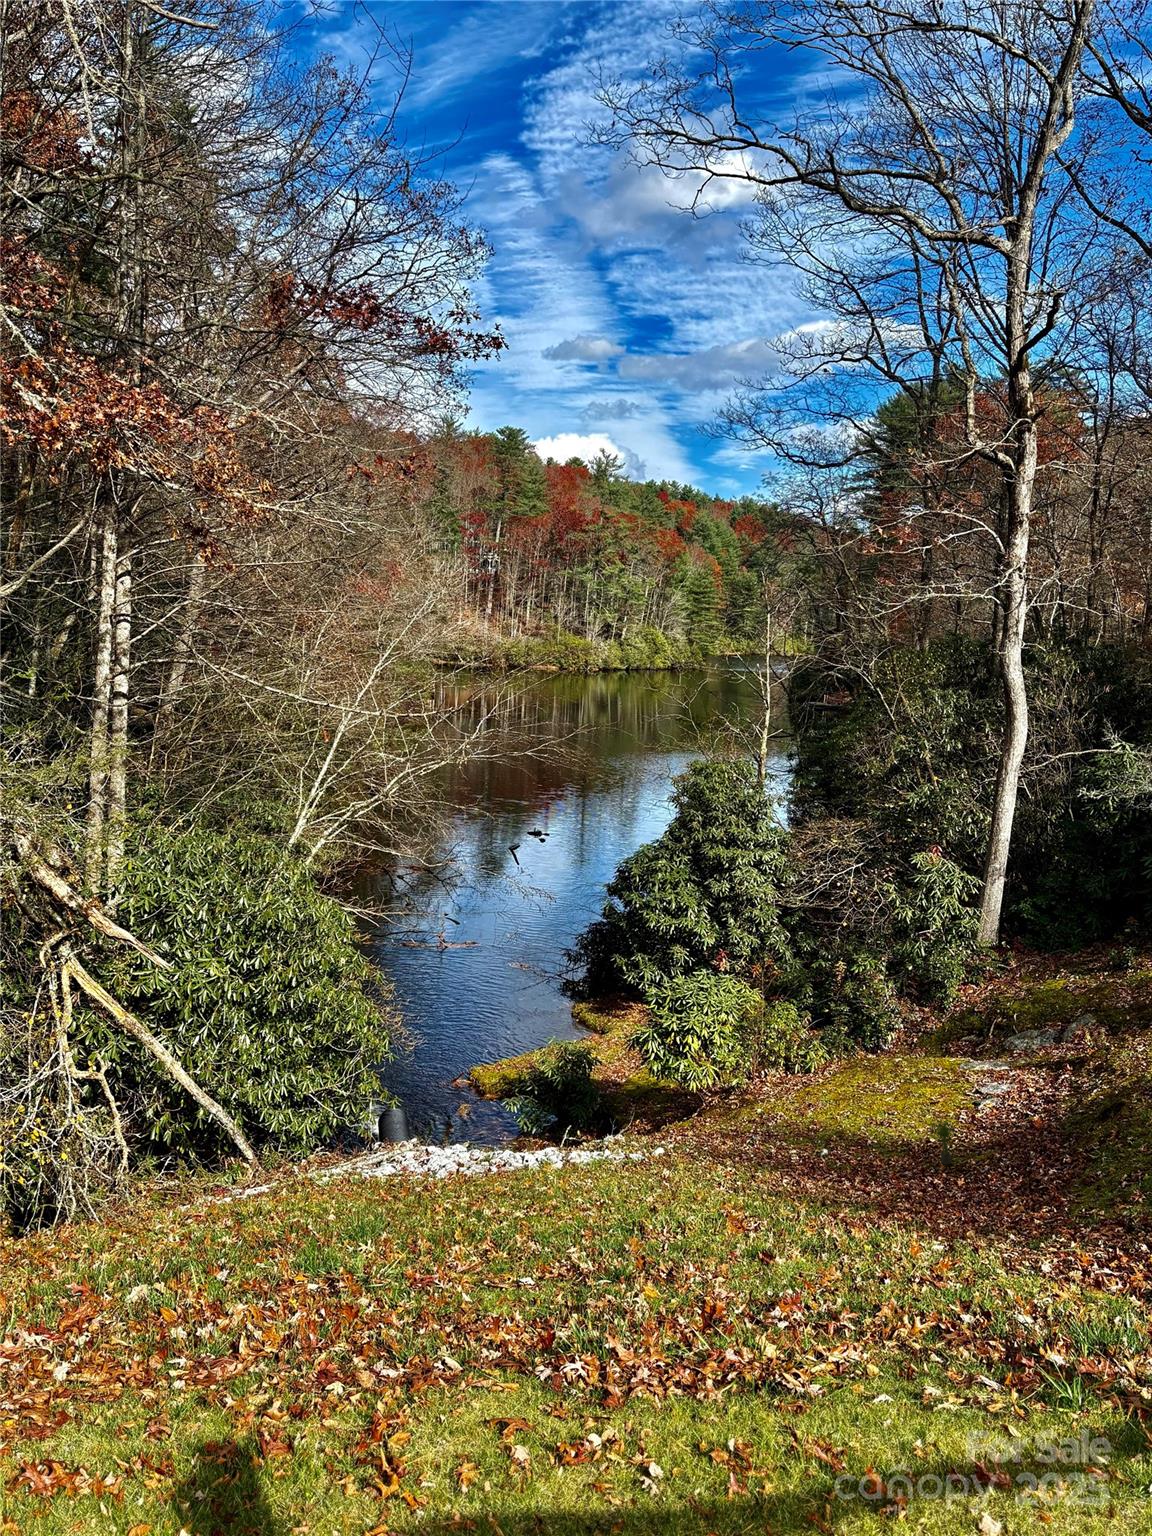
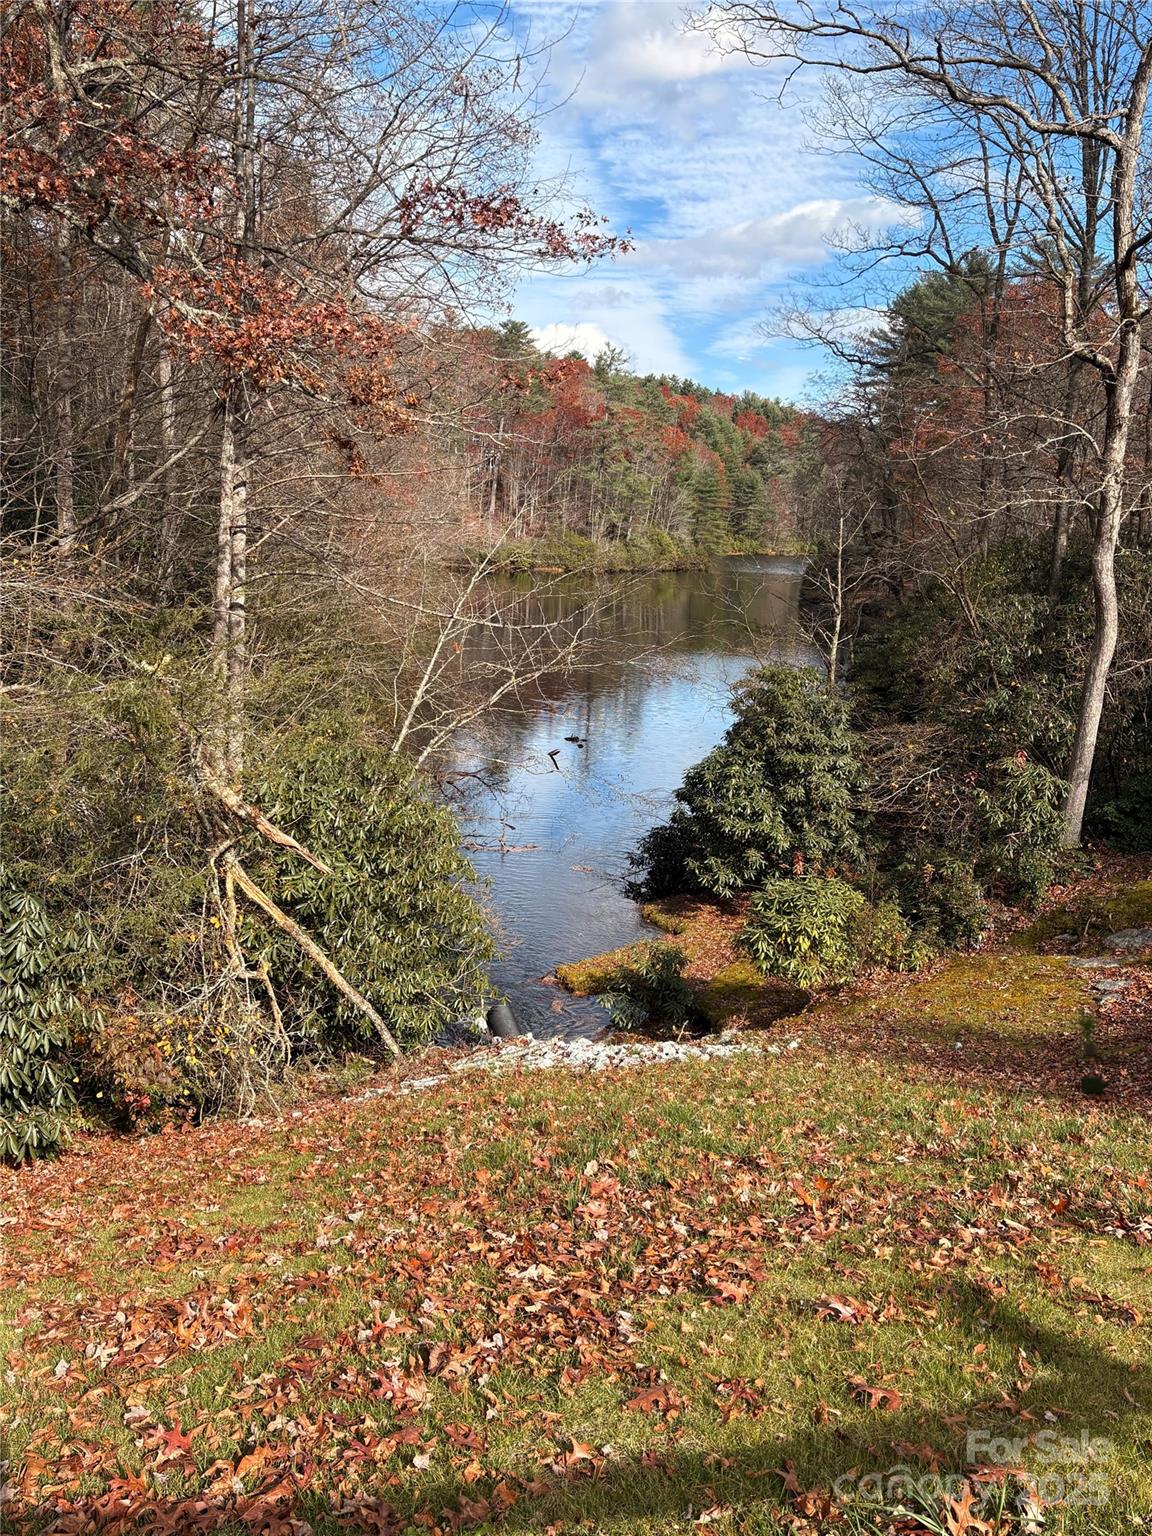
watering can: none [906,1178,948,1204] -> present [1074,1068,1115,1093]

